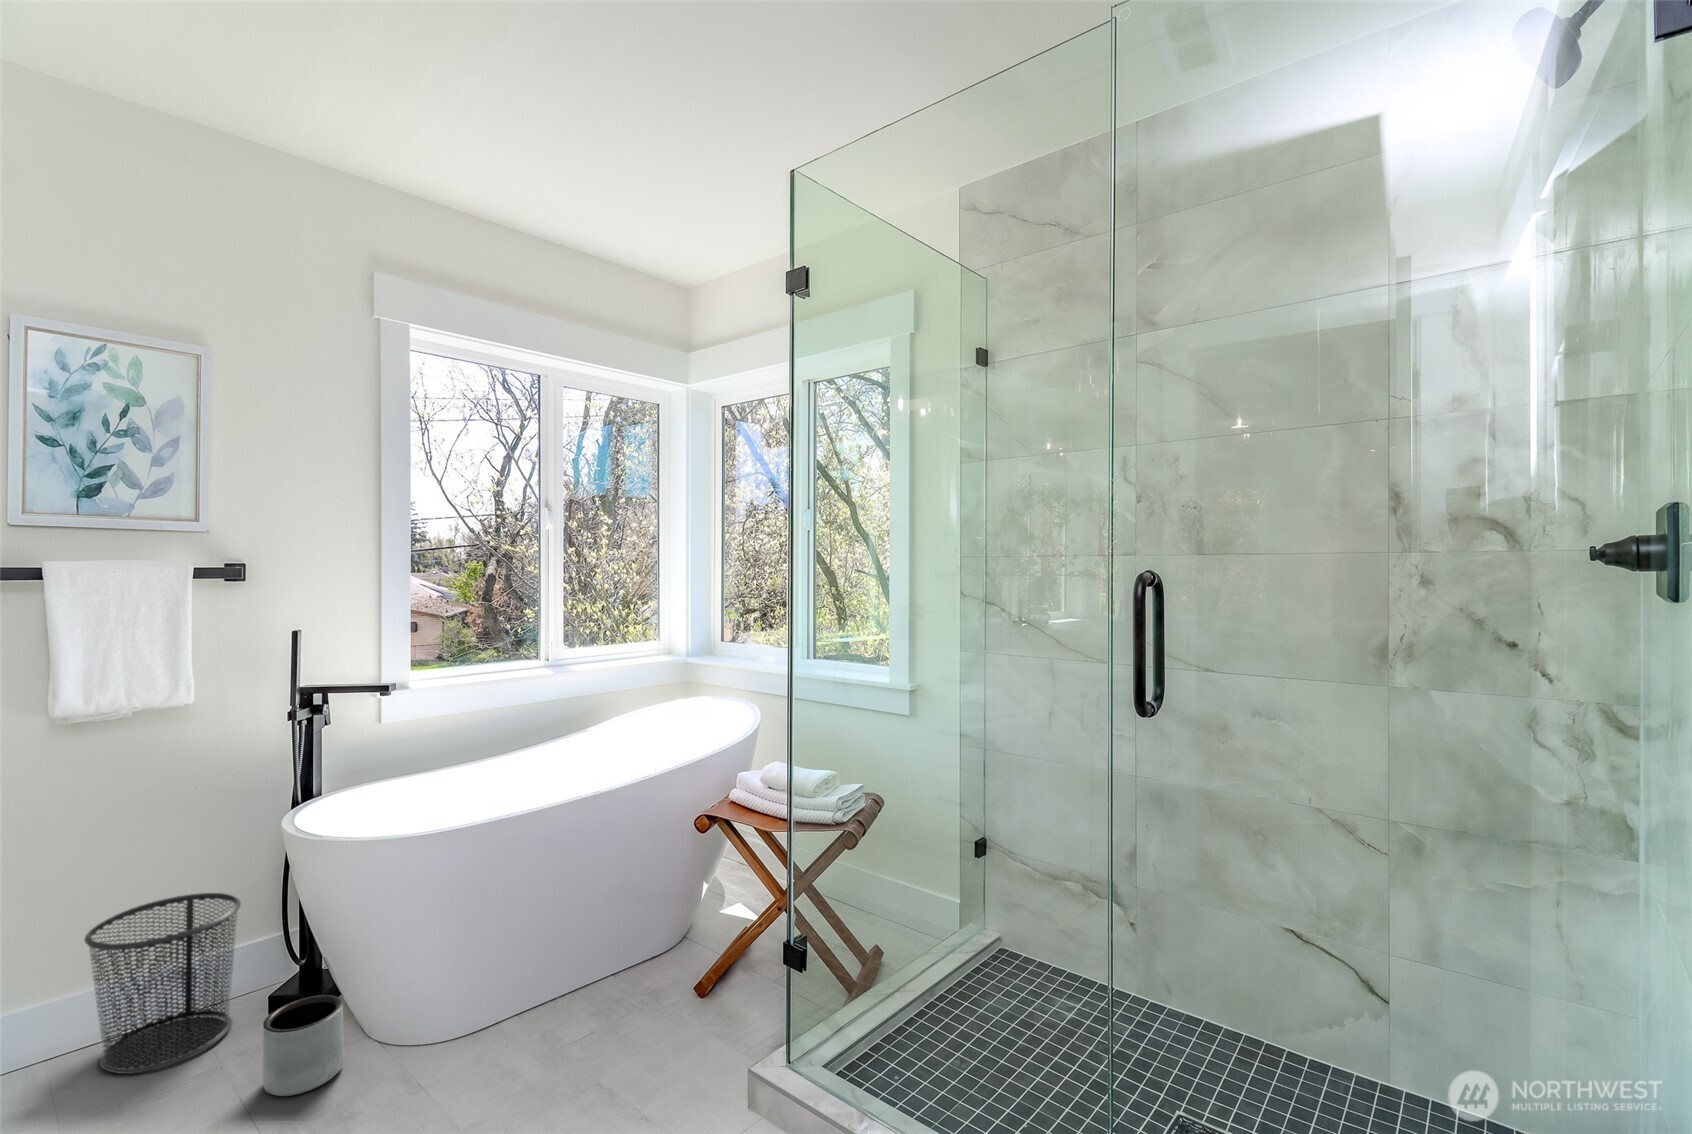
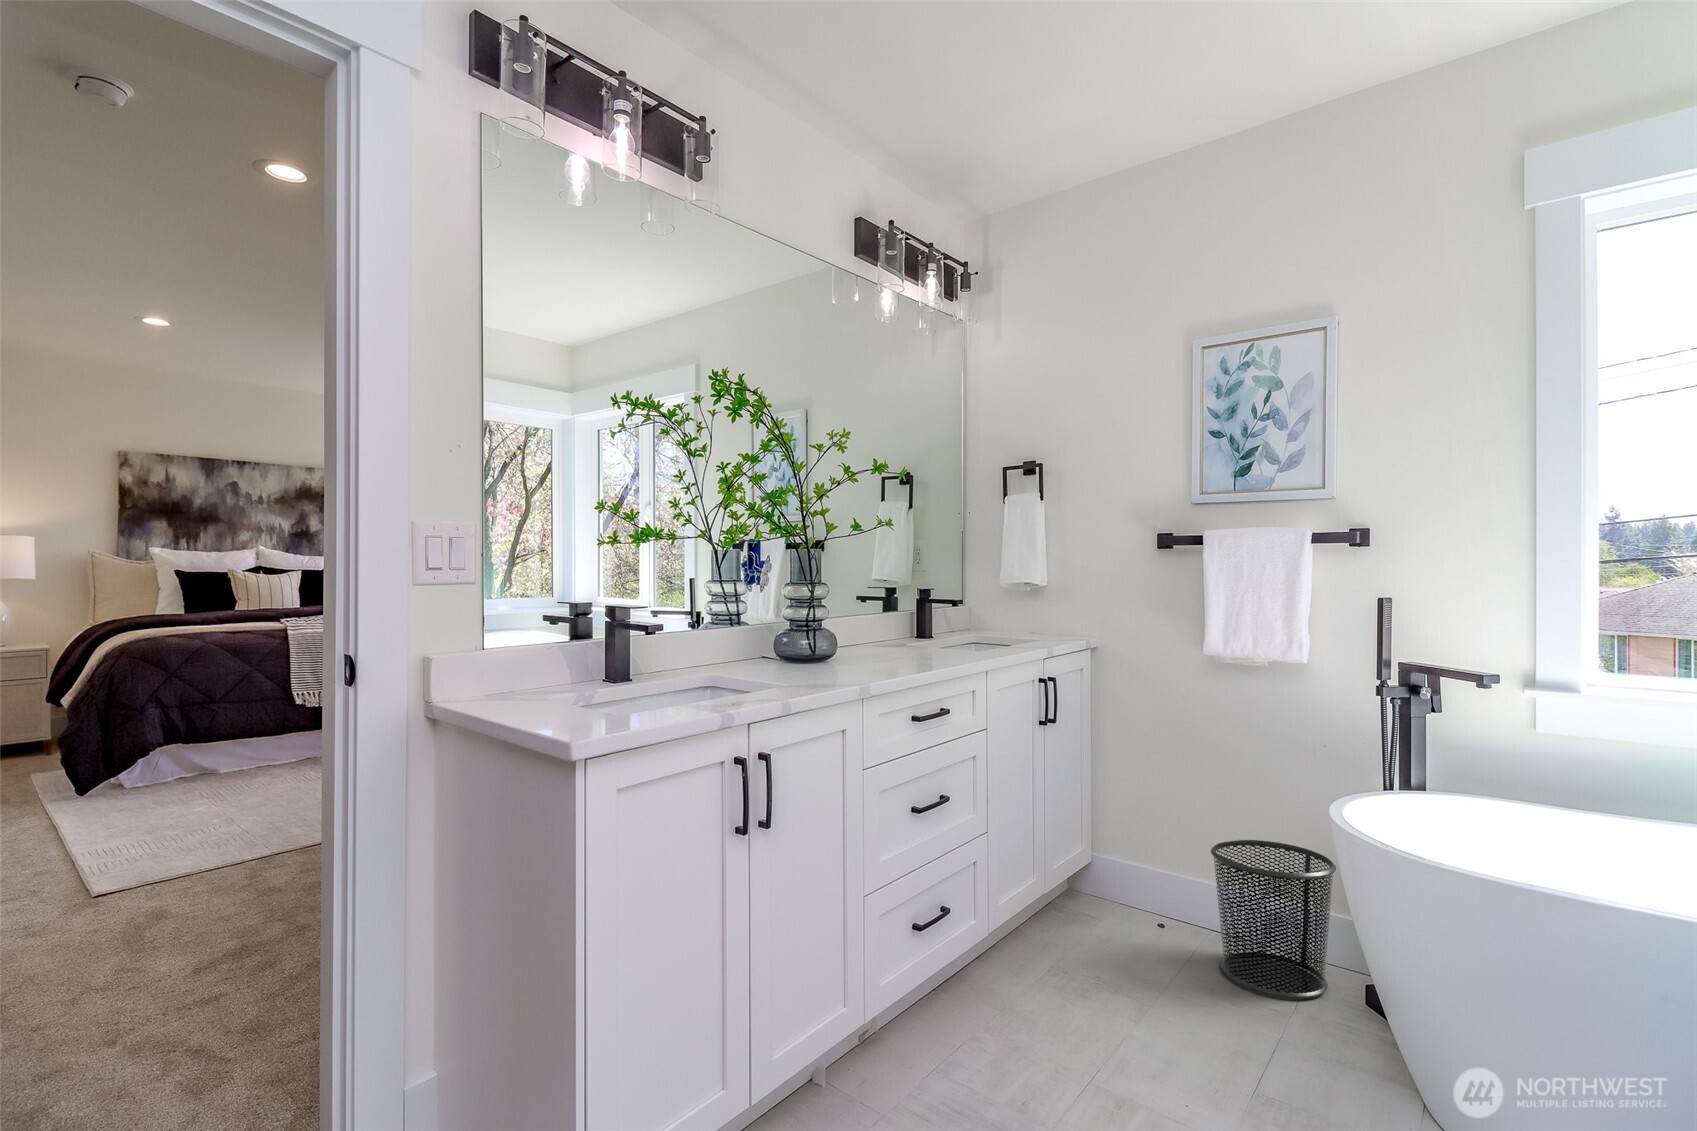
planter: present [263,995,344,1096] -> none [1286,985,1372,1093]

